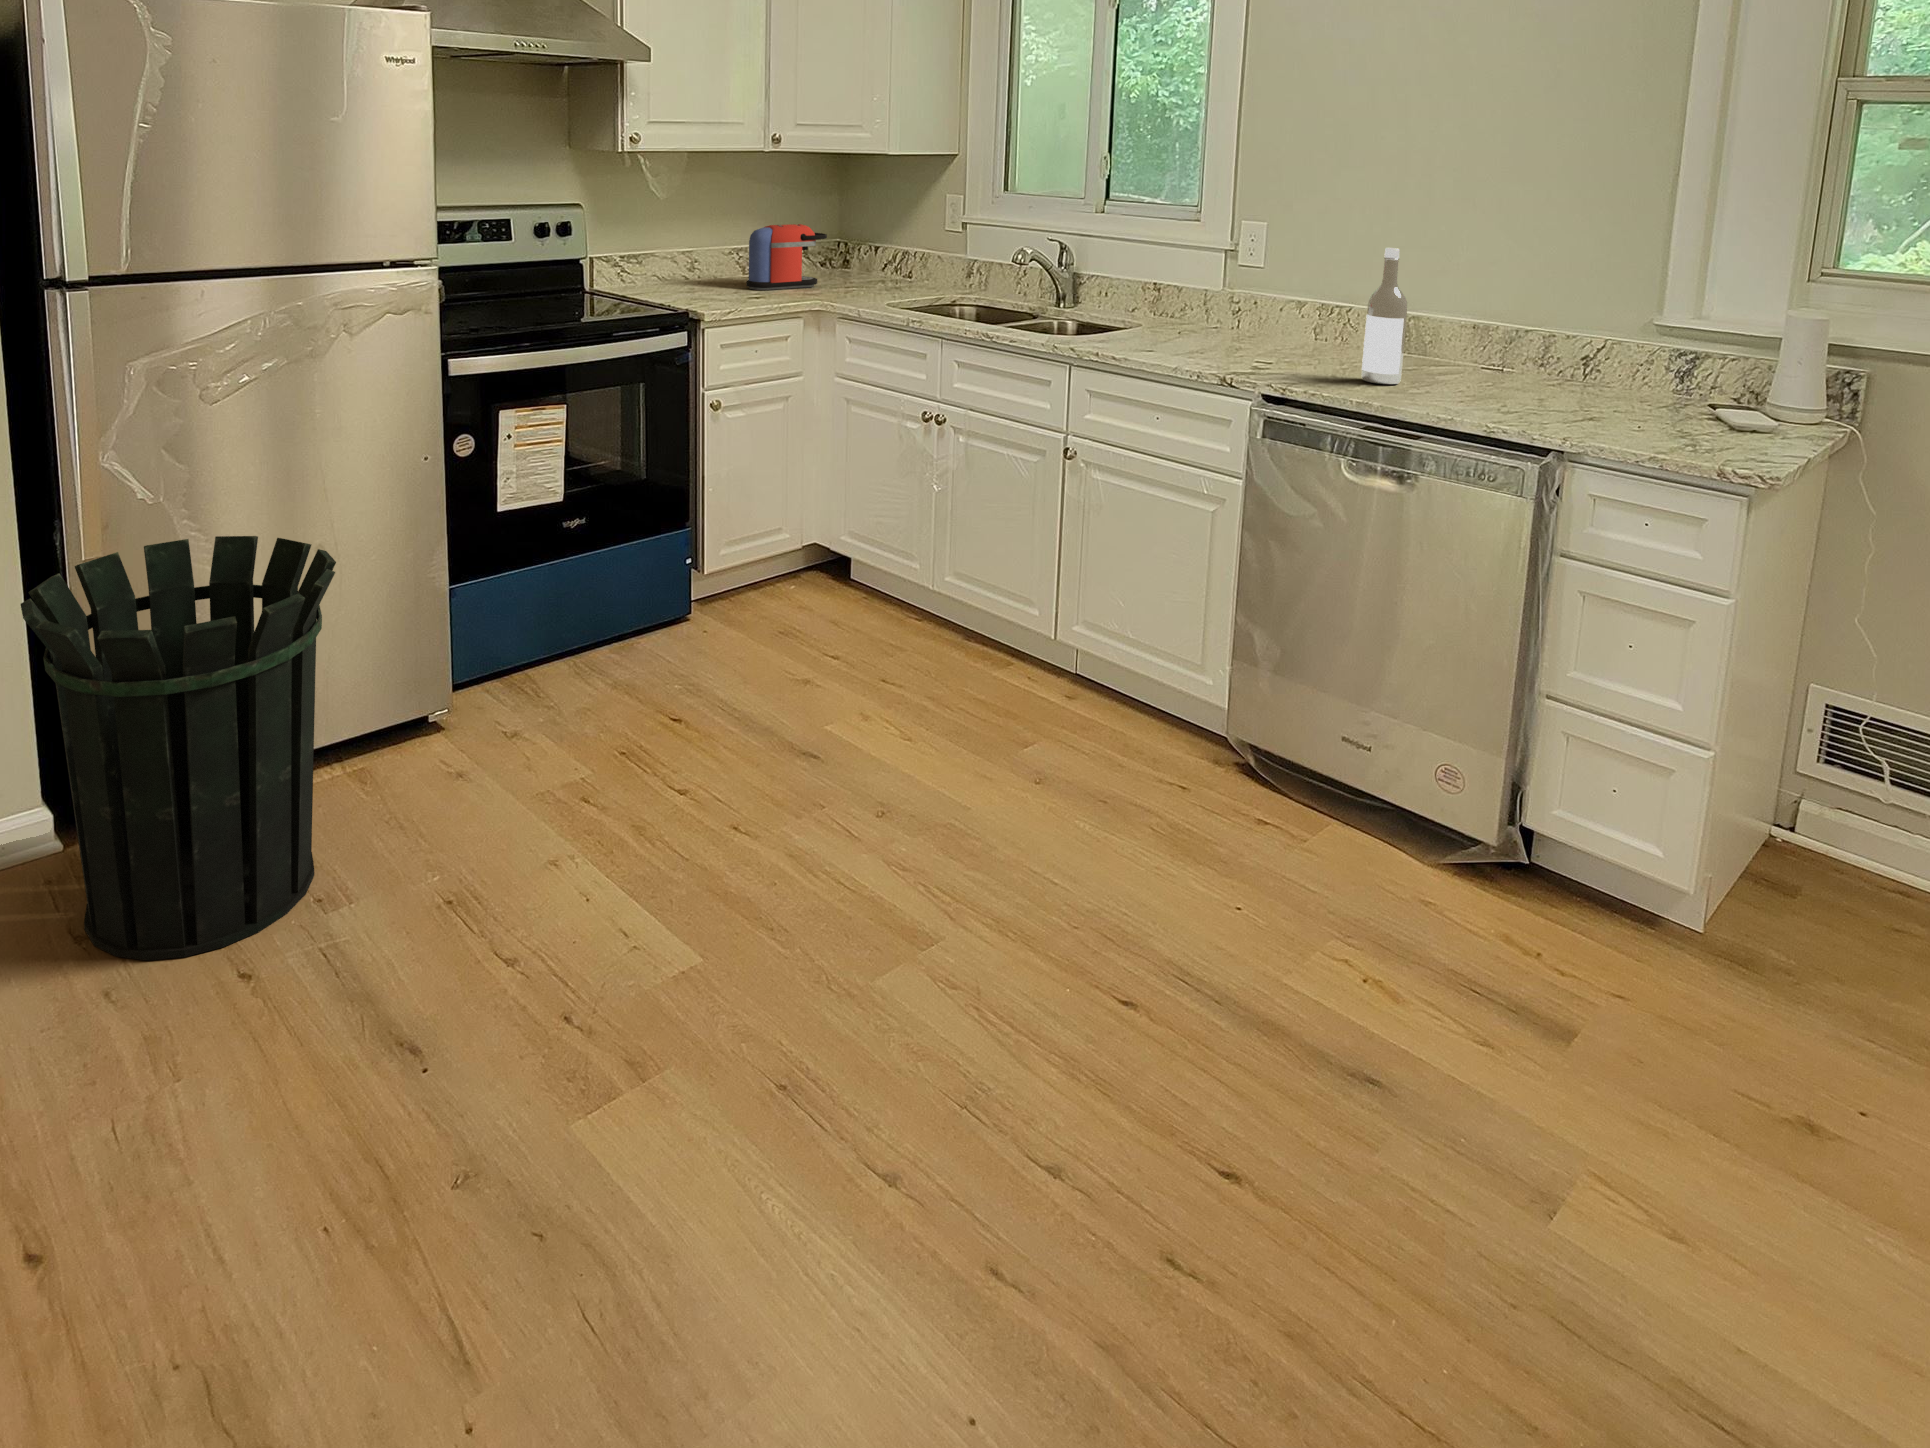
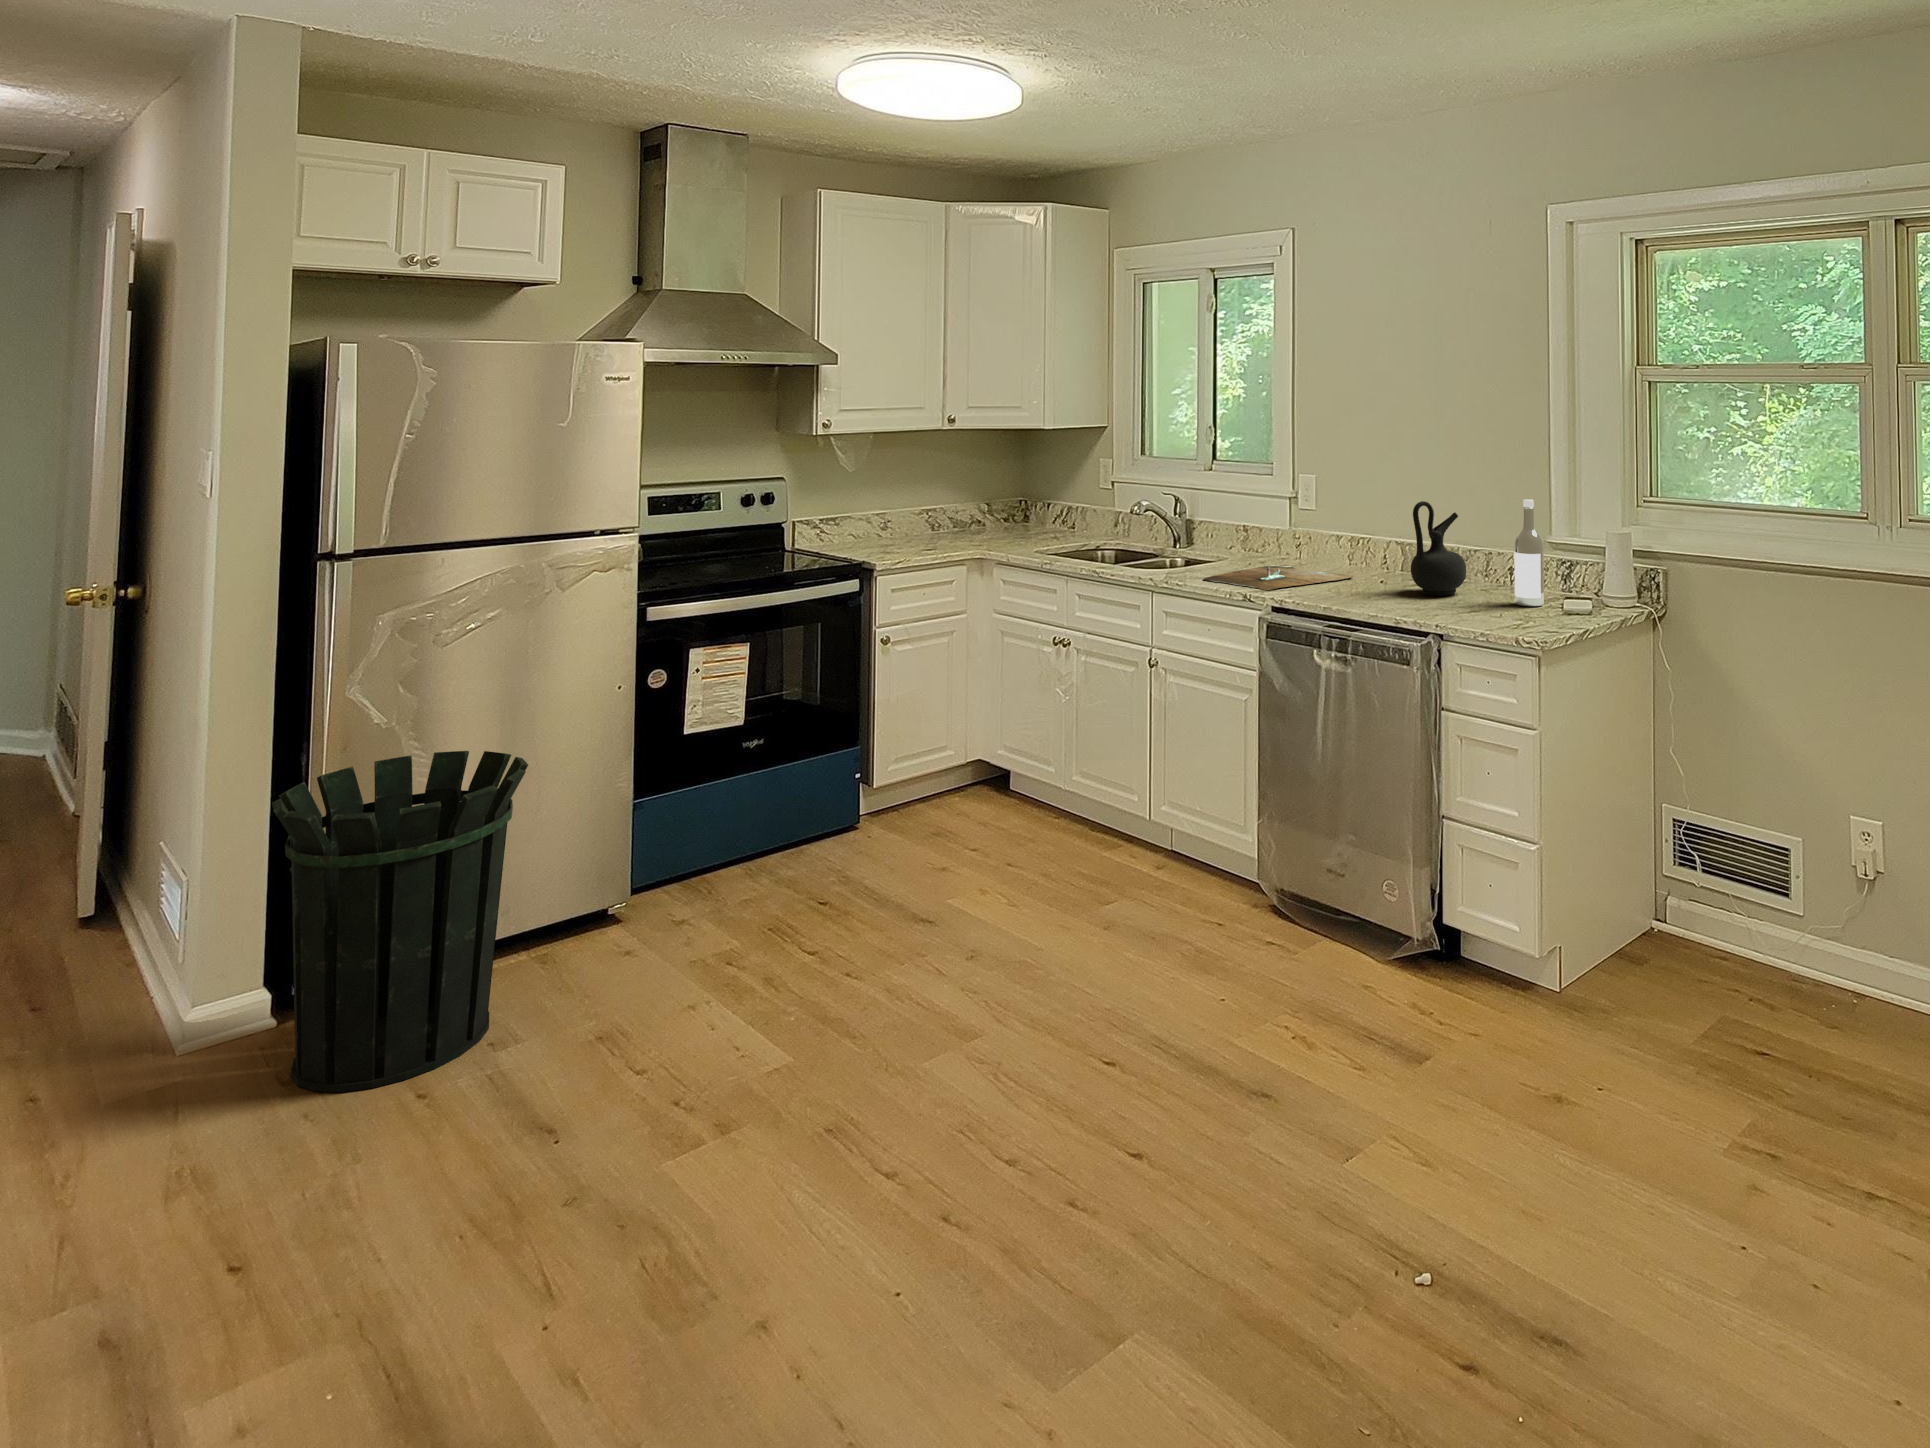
coffee maker: present [746,224,827,290] -> none [930,486,1001,543]
wine bottle: present [1361,248,1407,384] -> present [1514,499,1544,606]
ceramic jug: none [1451,262,1536,391] -> present [1411,501,1466,596]
cutting board: none [1140,336,1340,371] -> present [1203,565,1353,590]

